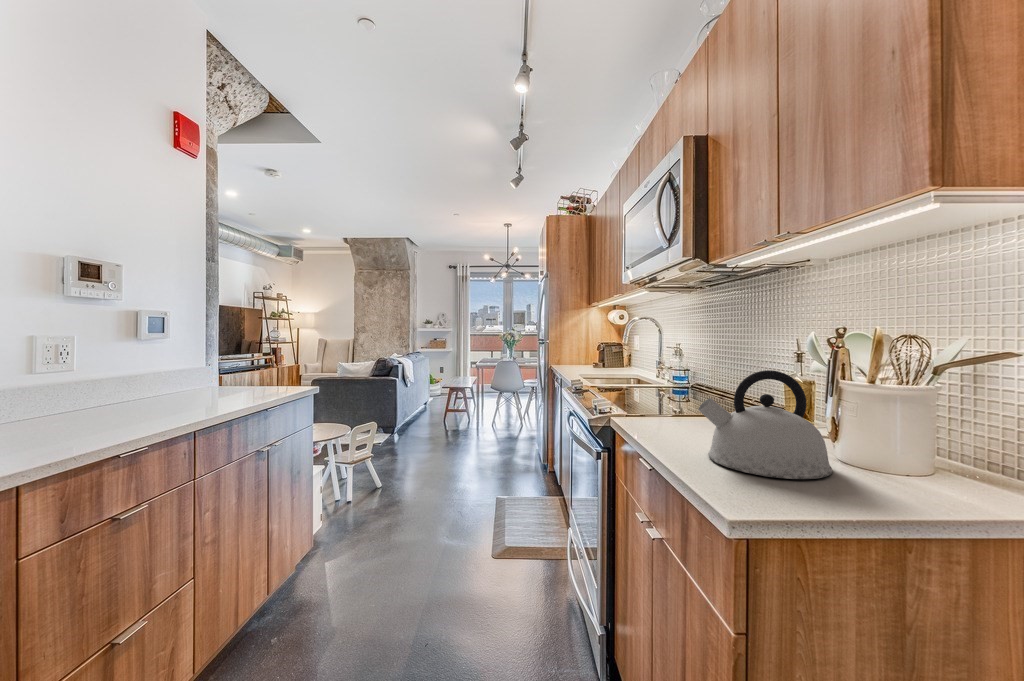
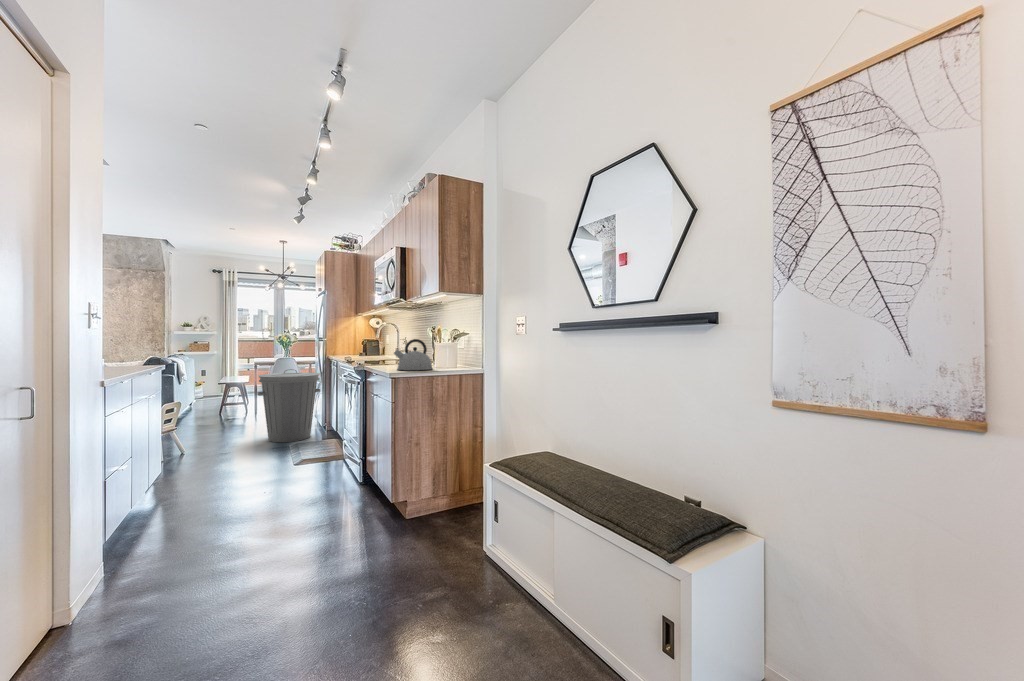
trash can: none [467,383,542,484] -> present [257,369,320,442]

